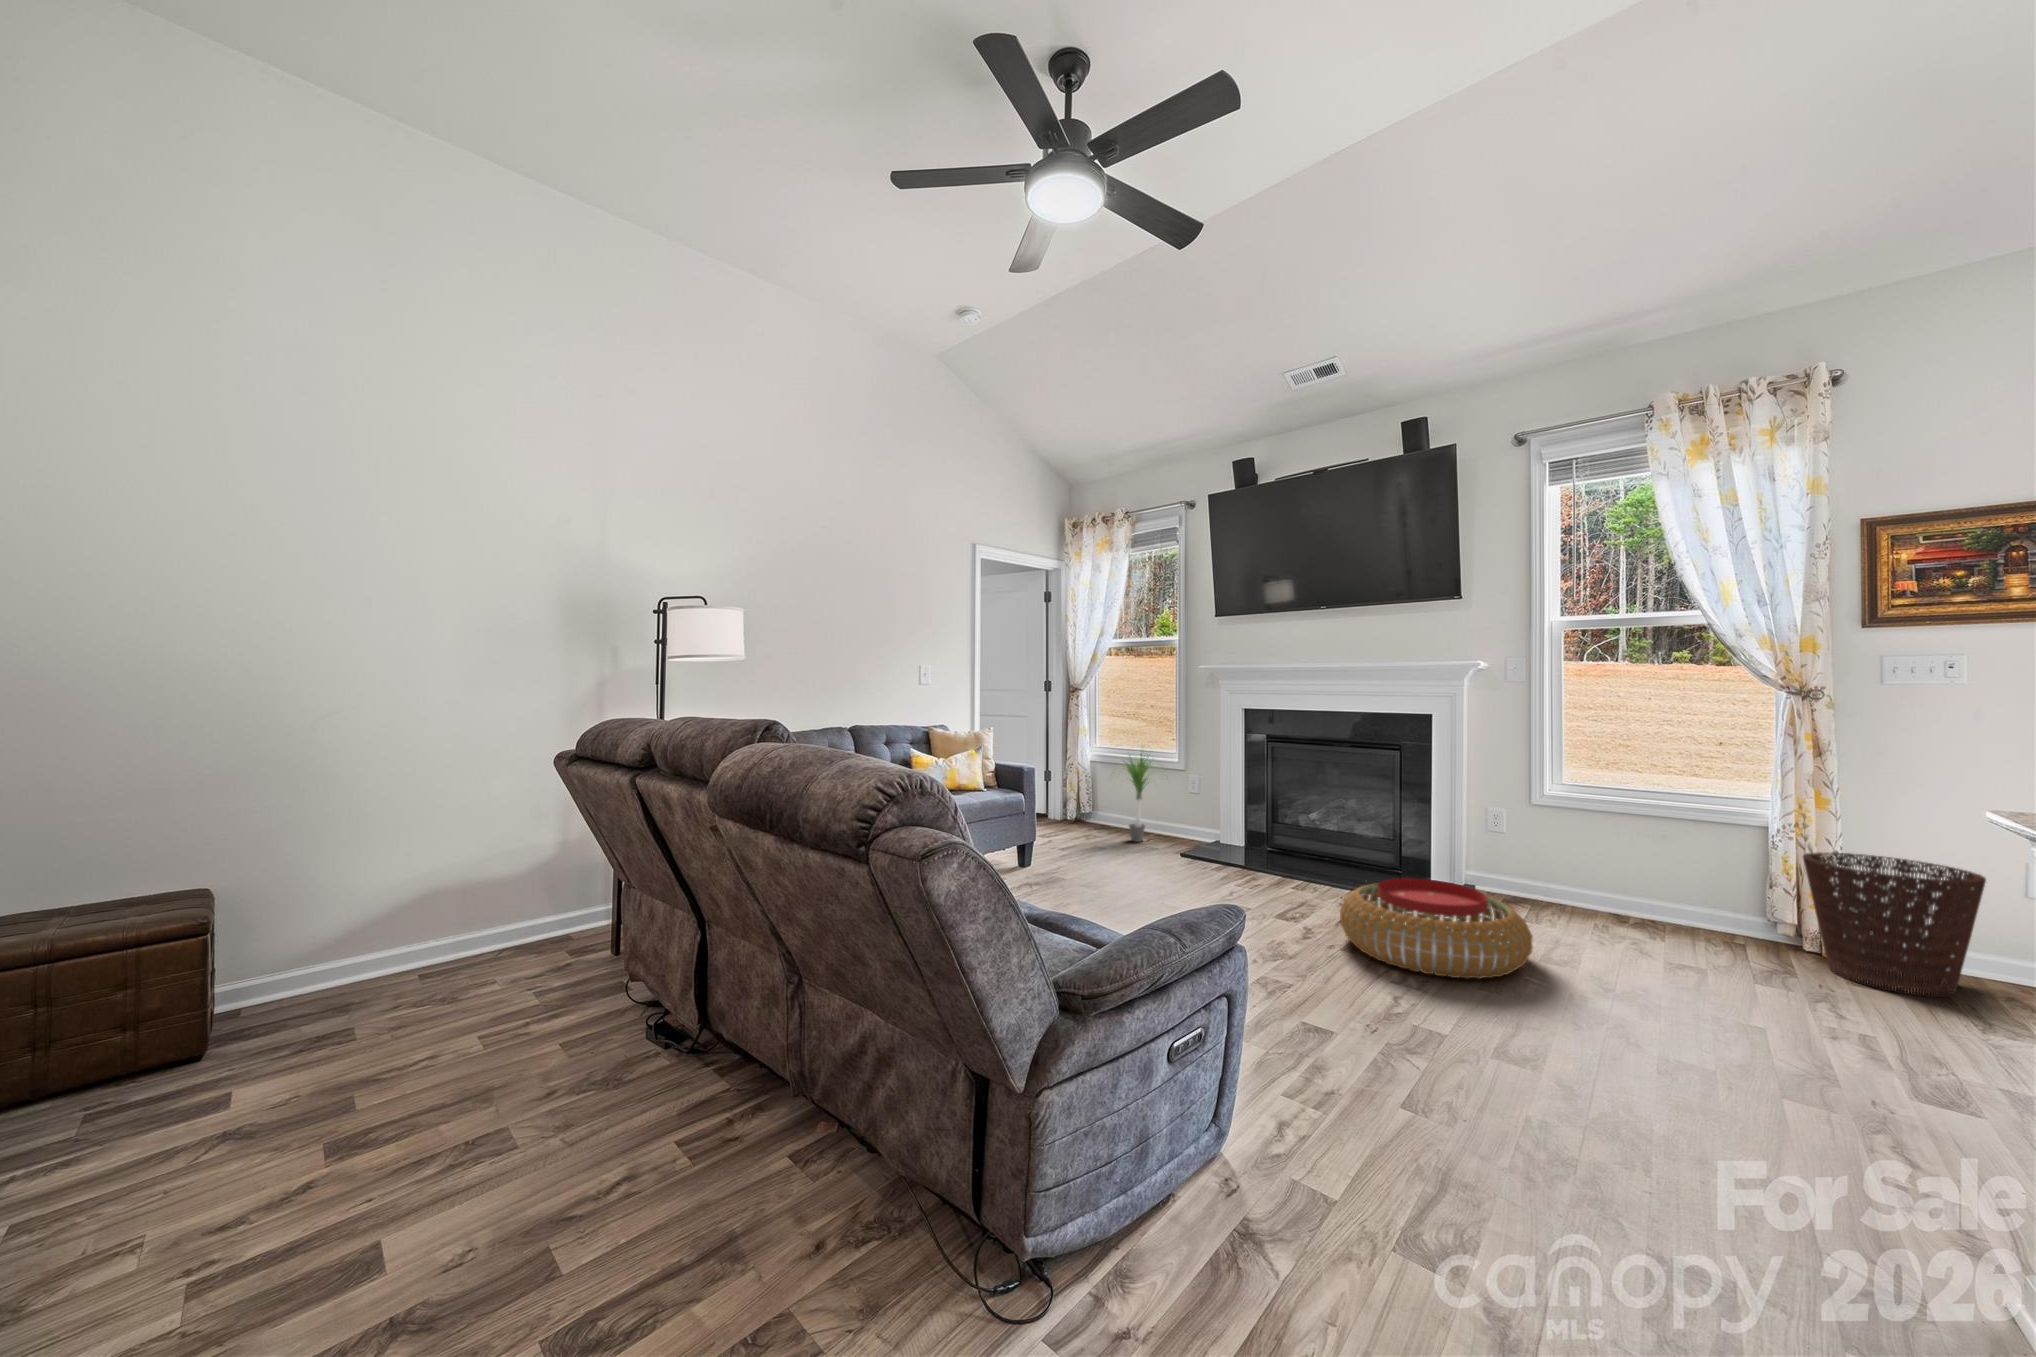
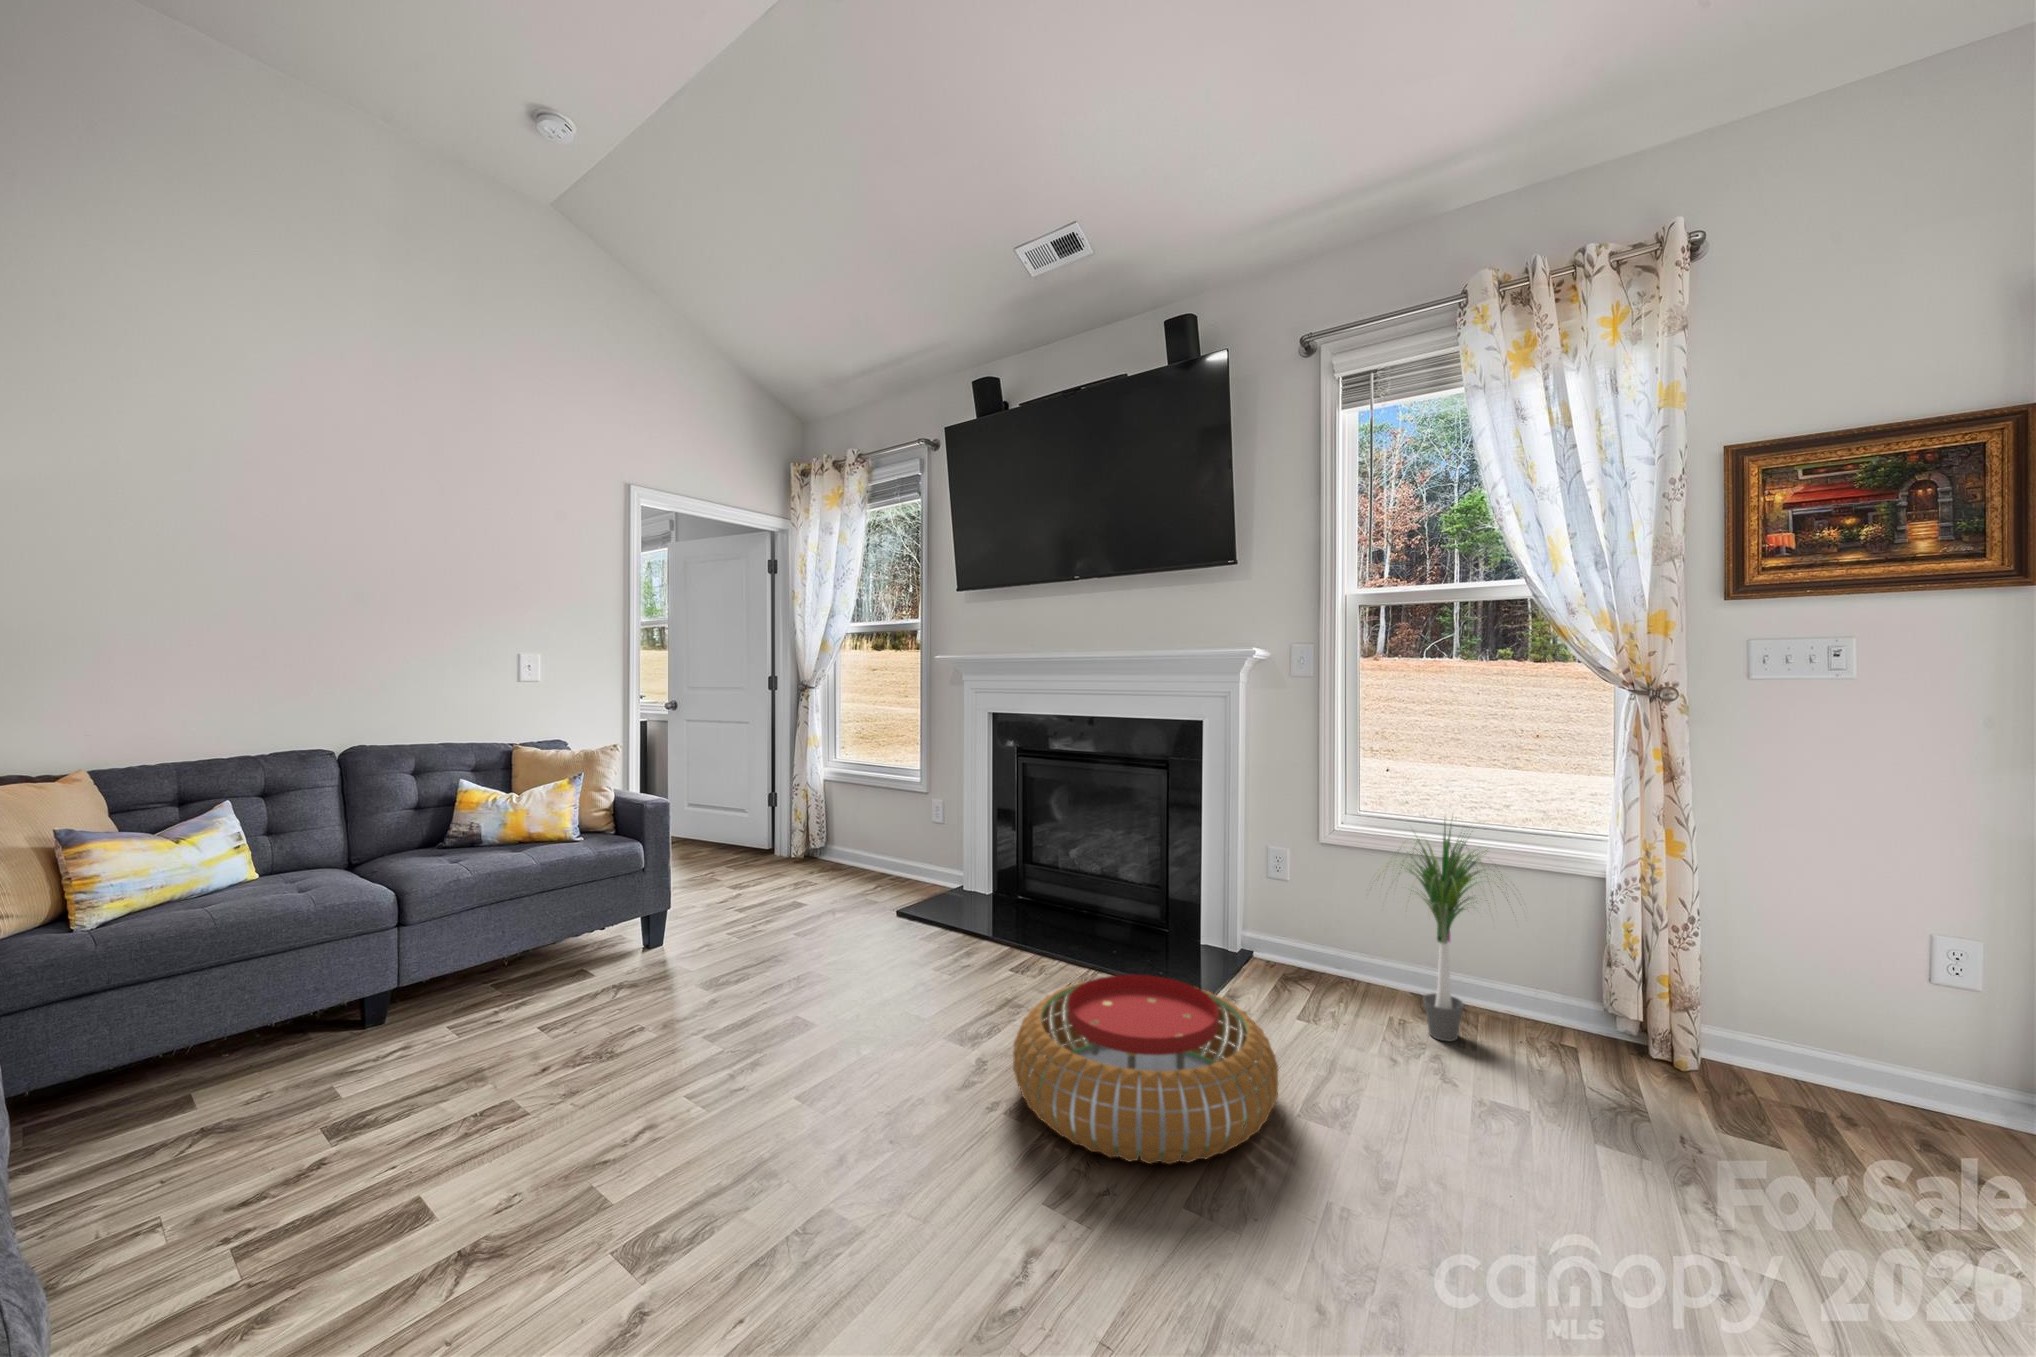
potted plant: present [1124,753,1154,842] -> present [1379,822,1508,1042]
basket: present [1803,852,1986,997] -> none [1649,918,1893,1147]

